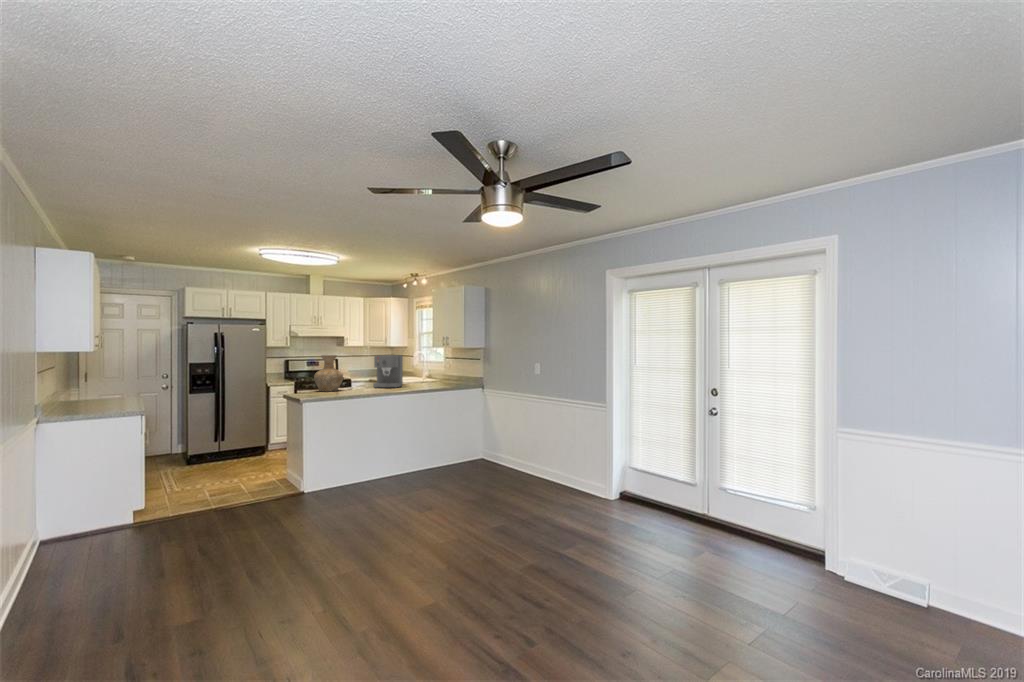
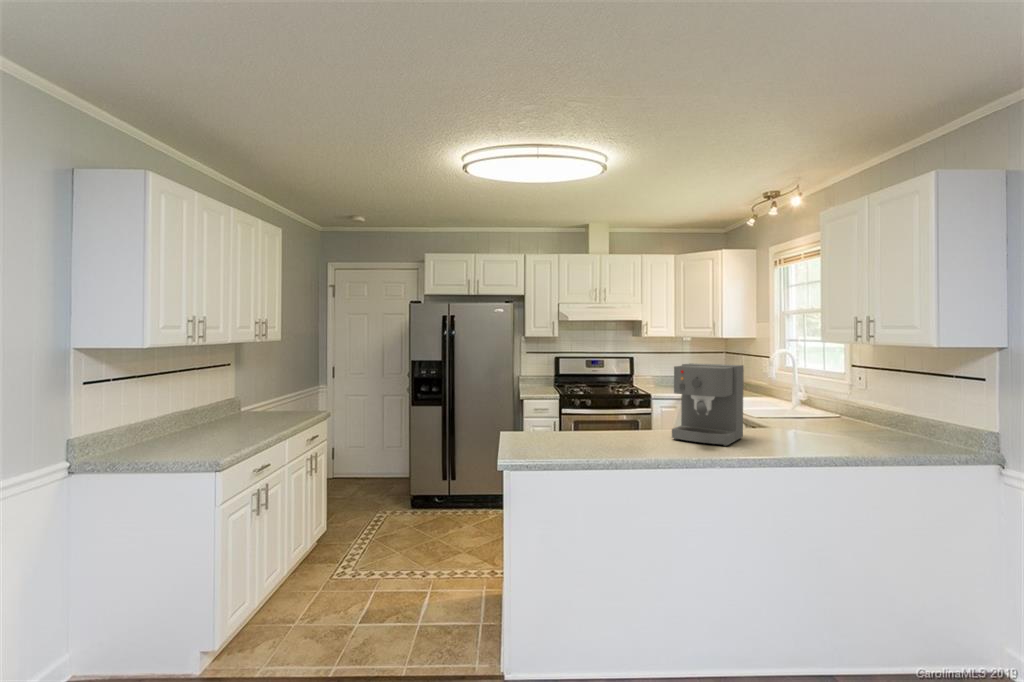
vase: present [314,355,343,392] -> none [539,364,599,447]

